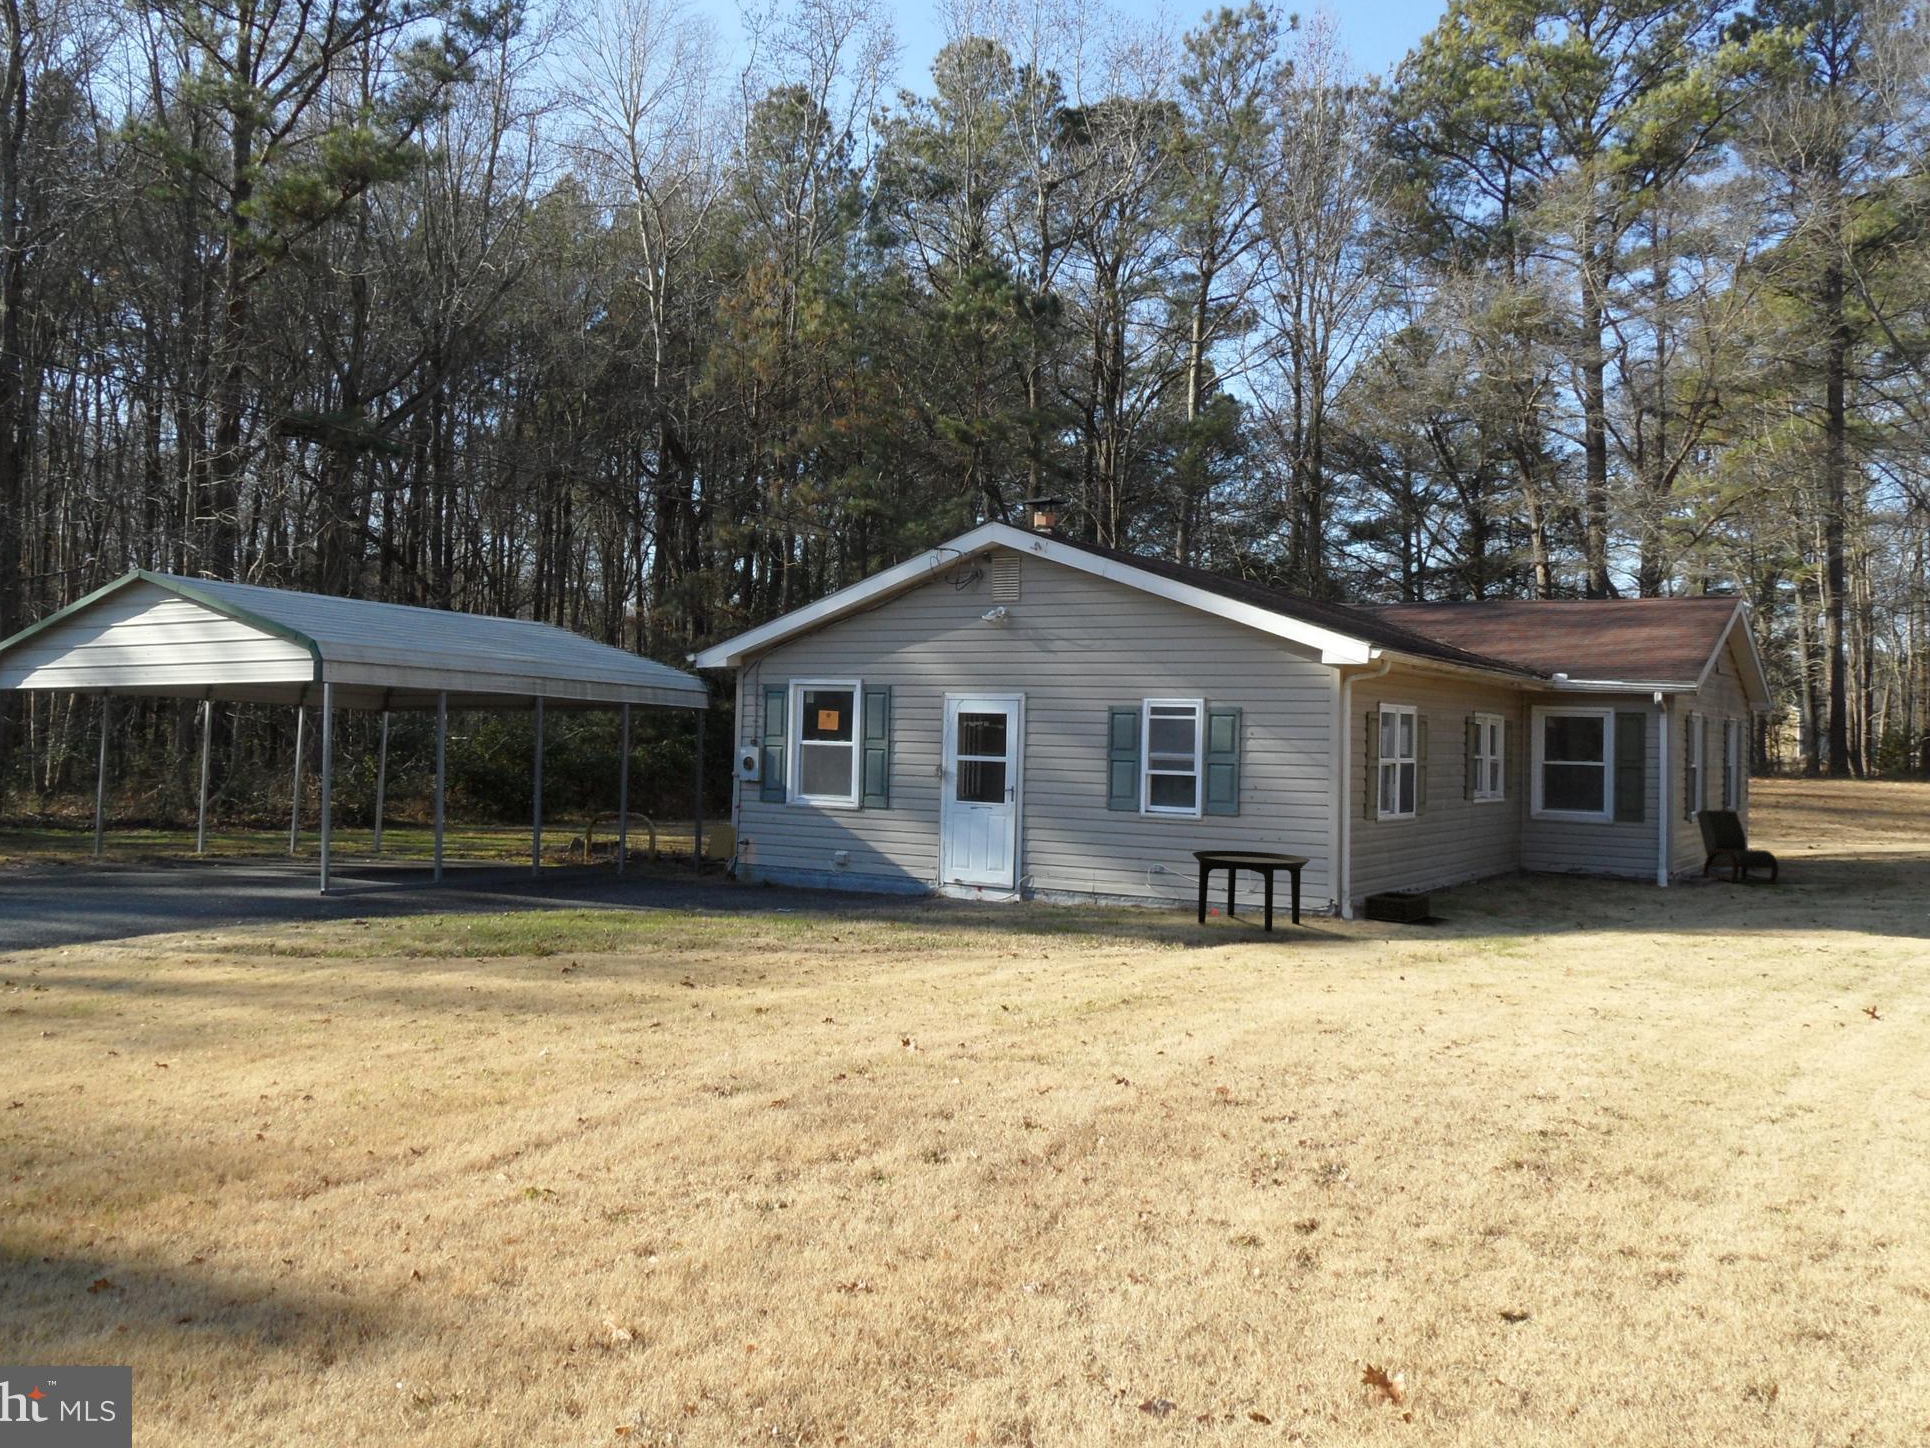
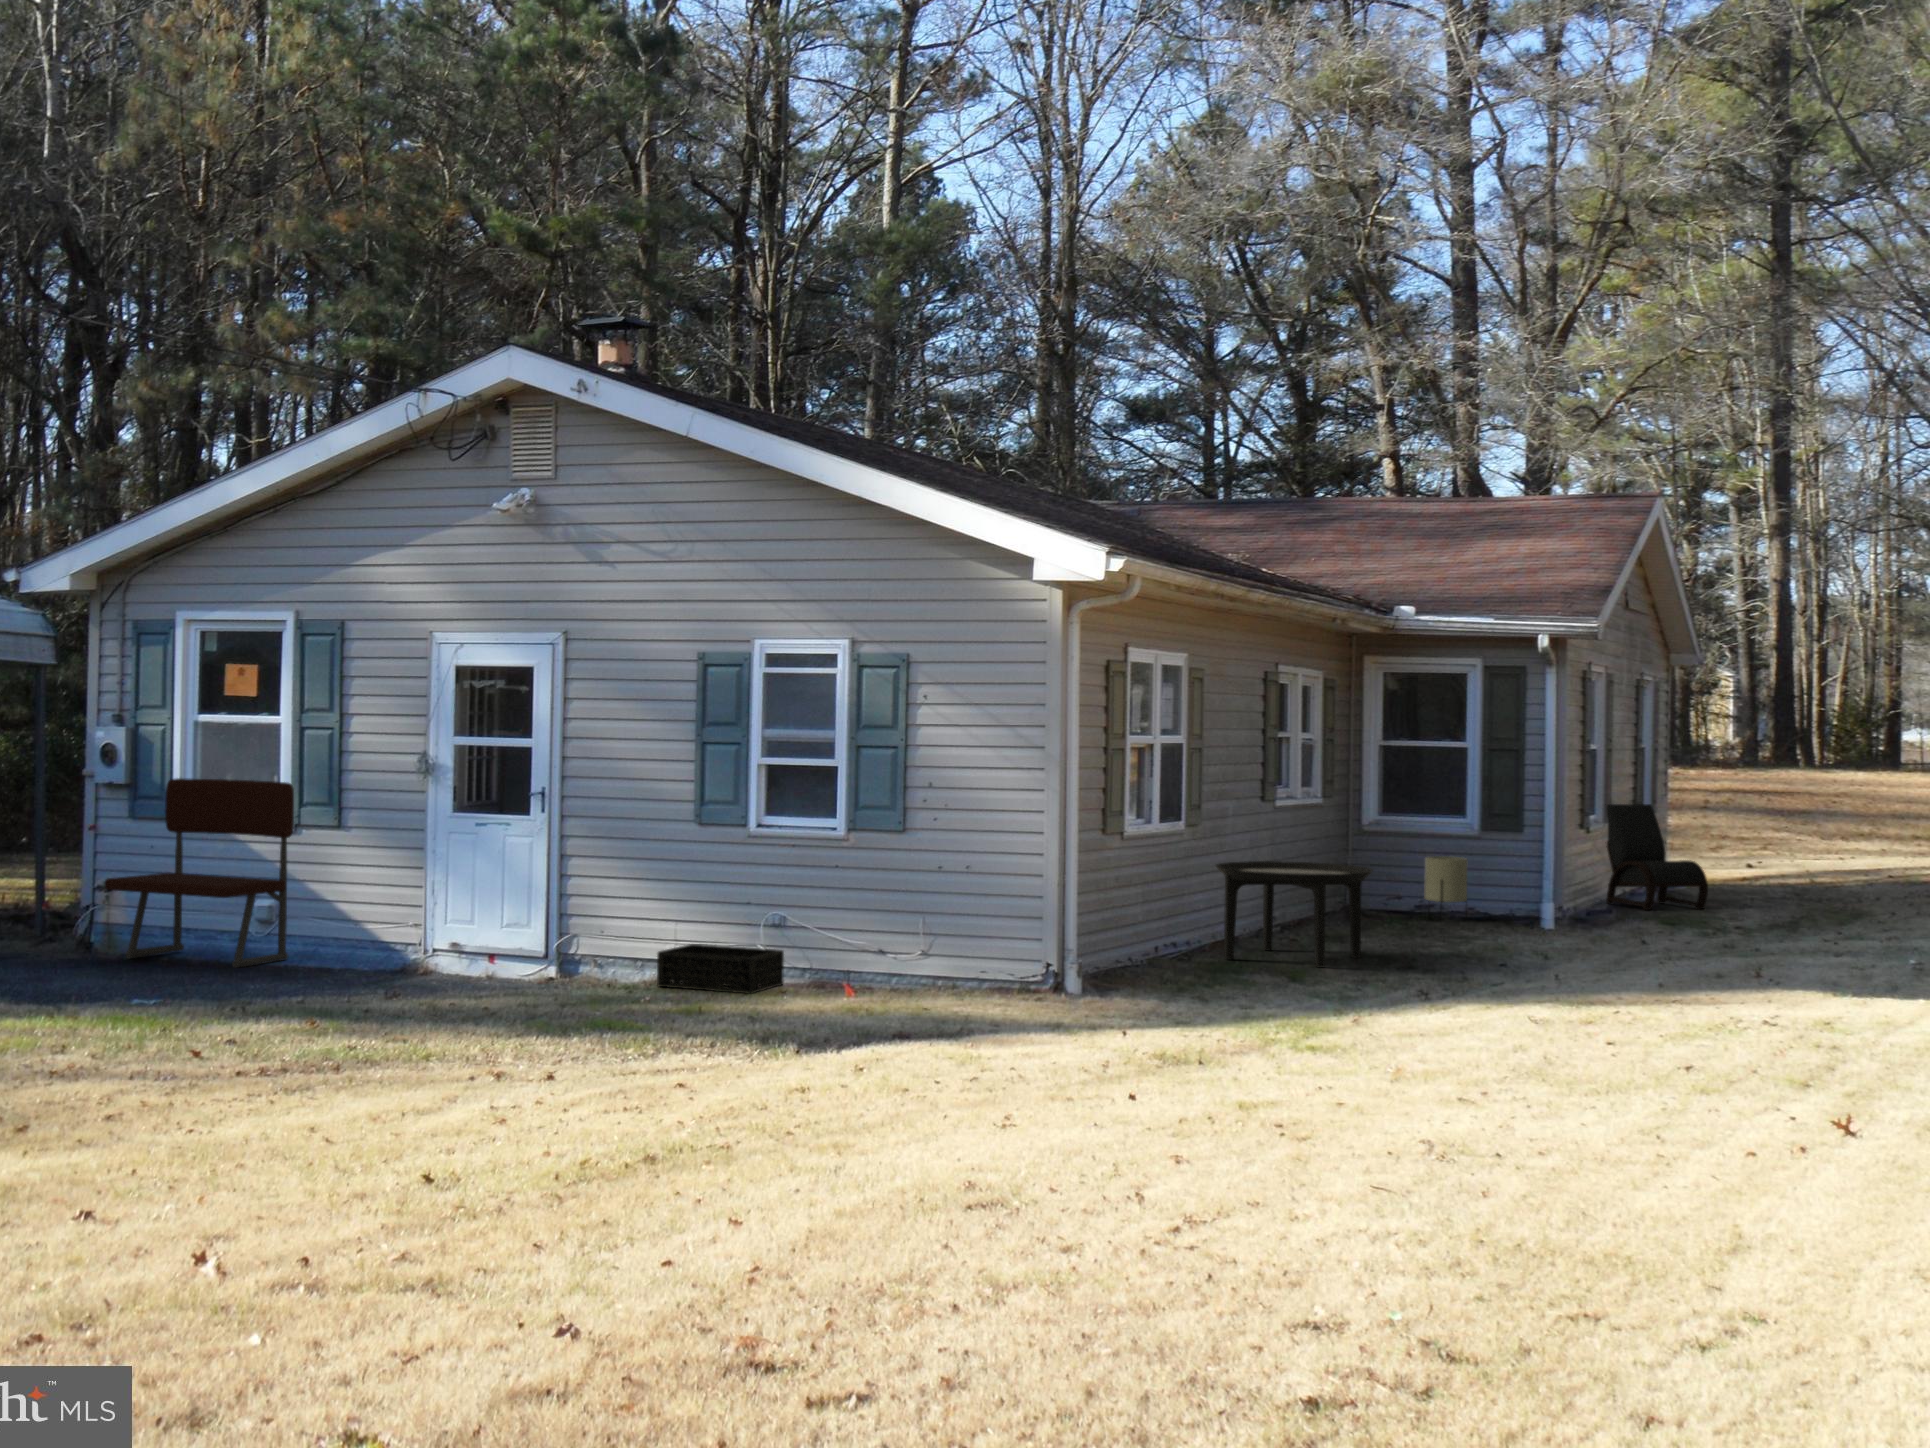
bench: none [759,775,865,886] -> present [105,778,294,968]
planter: present [708,826,737,865] -> present [1424,856,1468,903]
round table: present [1192,851,1310,931] -> present [1216,861,1373,968]
basket: present [1364,891,1430,923] -> present [657,944,784,994]

